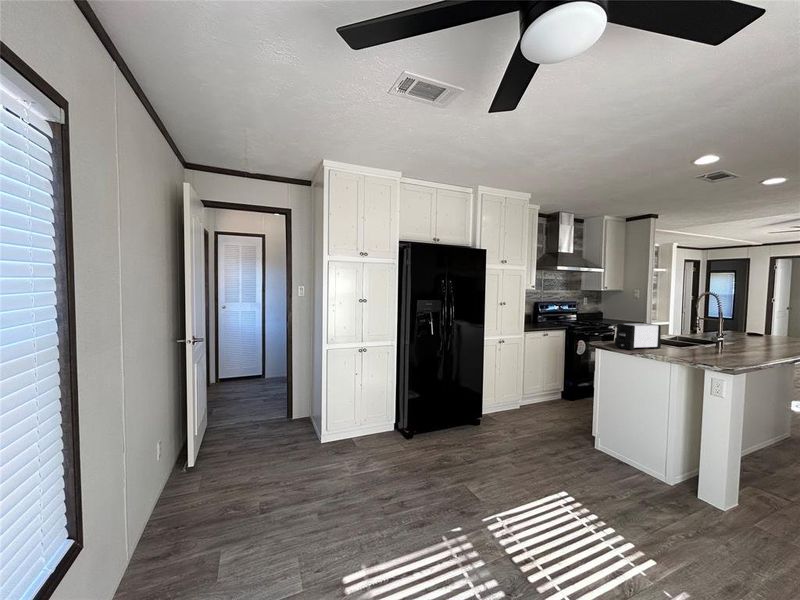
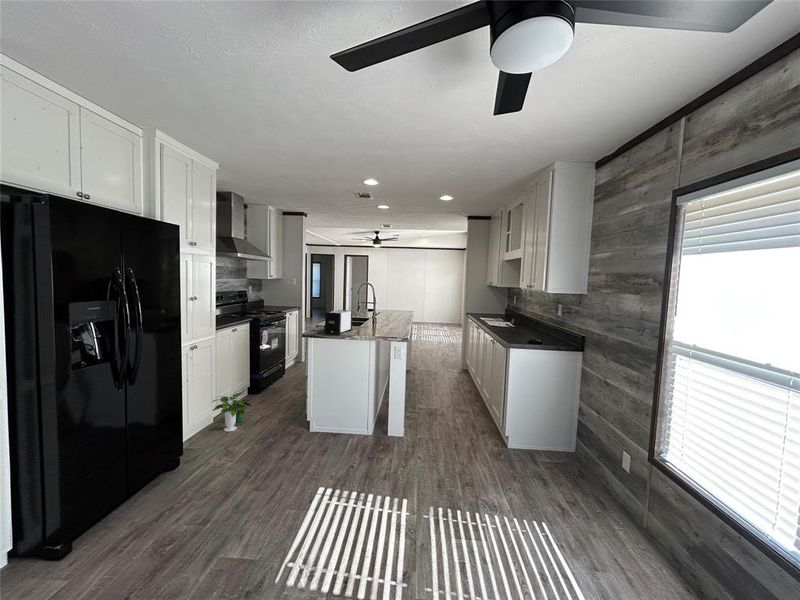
potted plant: none [515,386,551,419] -> present [212,393,251,432]

